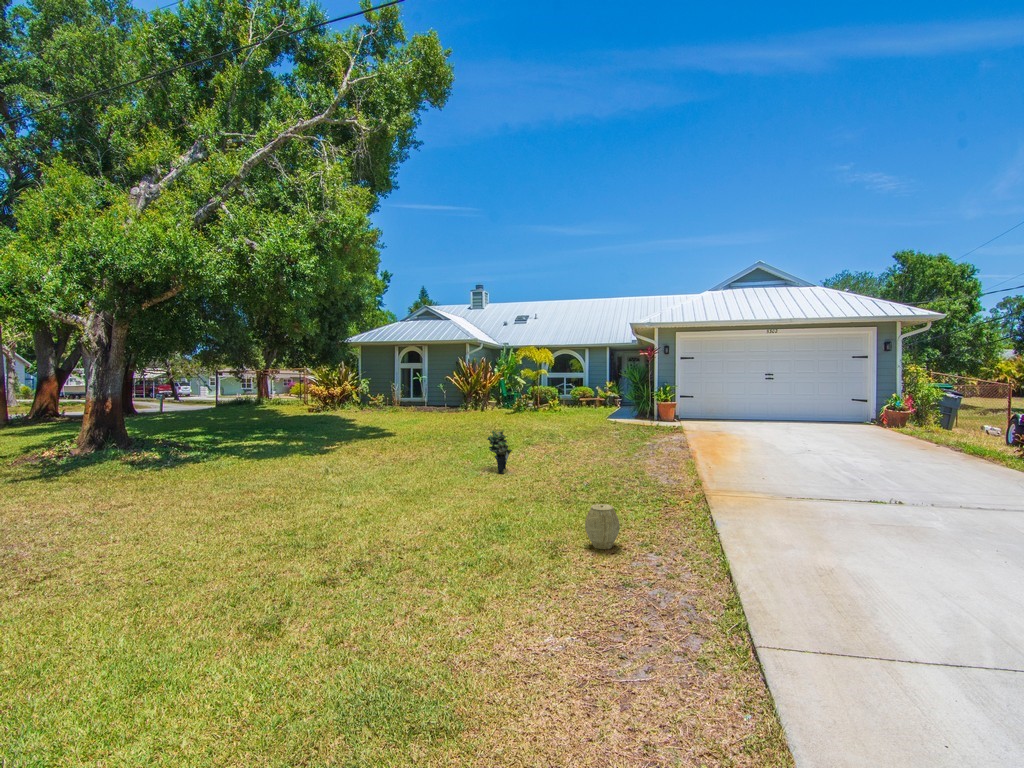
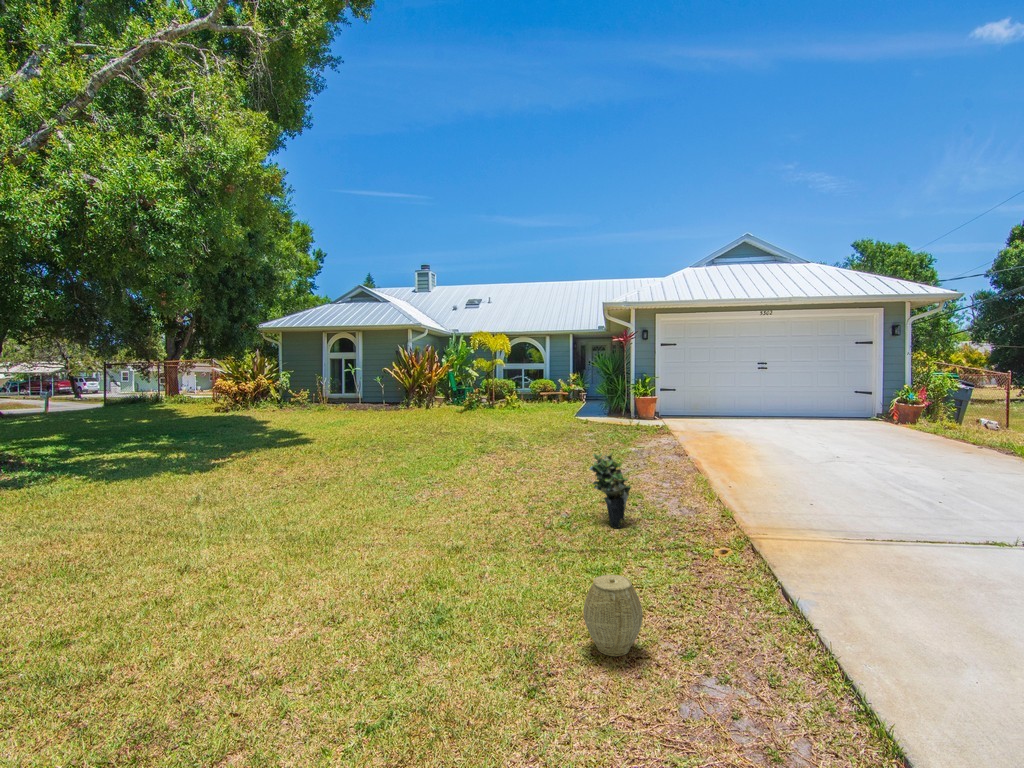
potted plant: present [487,430,512,474] -> present [590,453,631,529]

